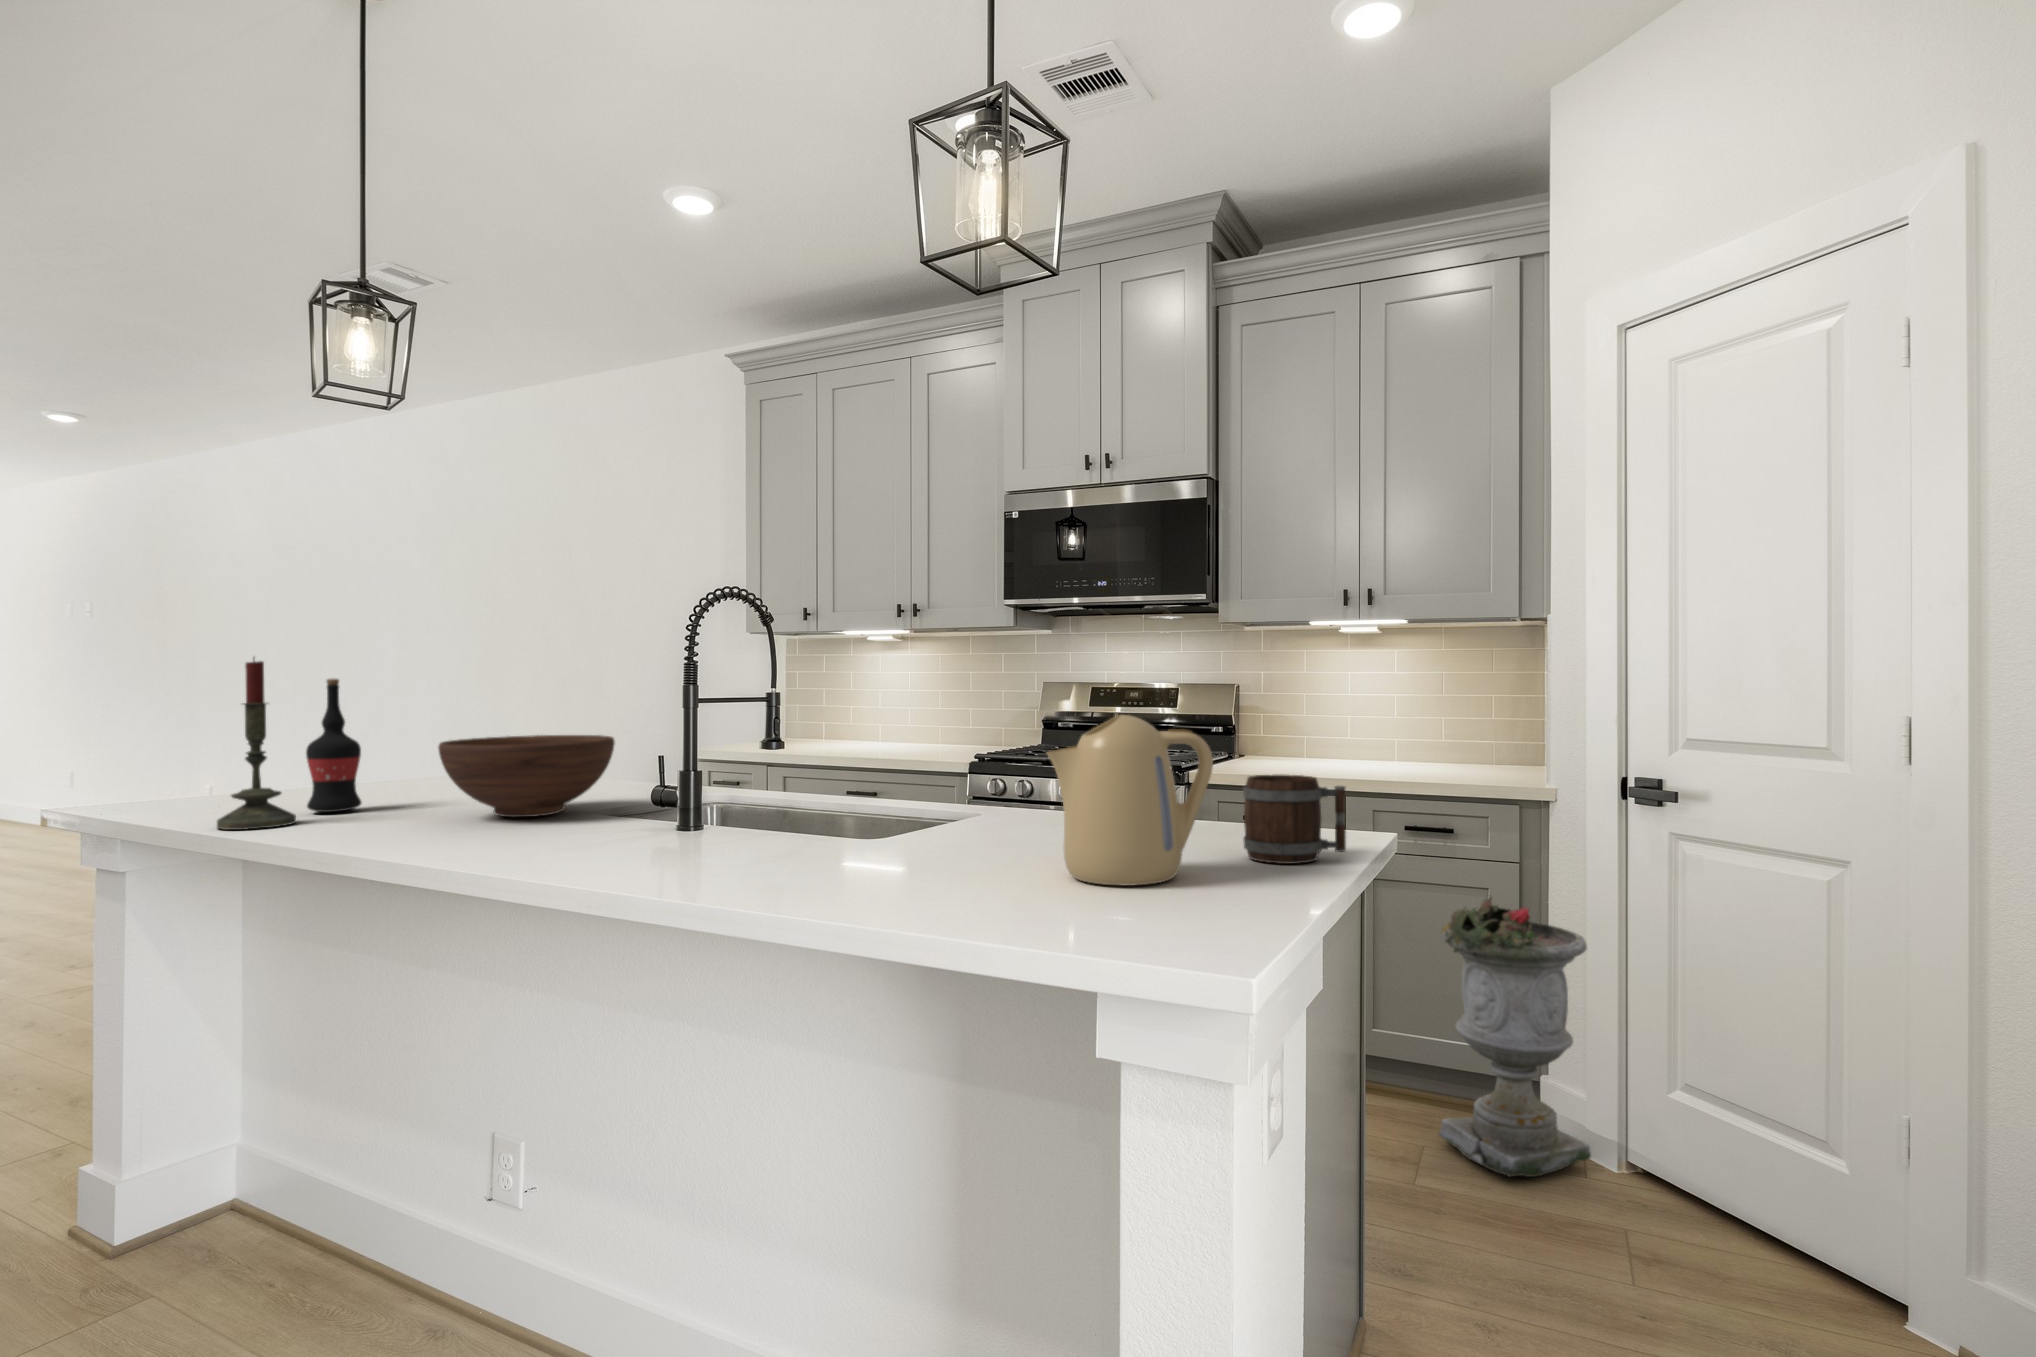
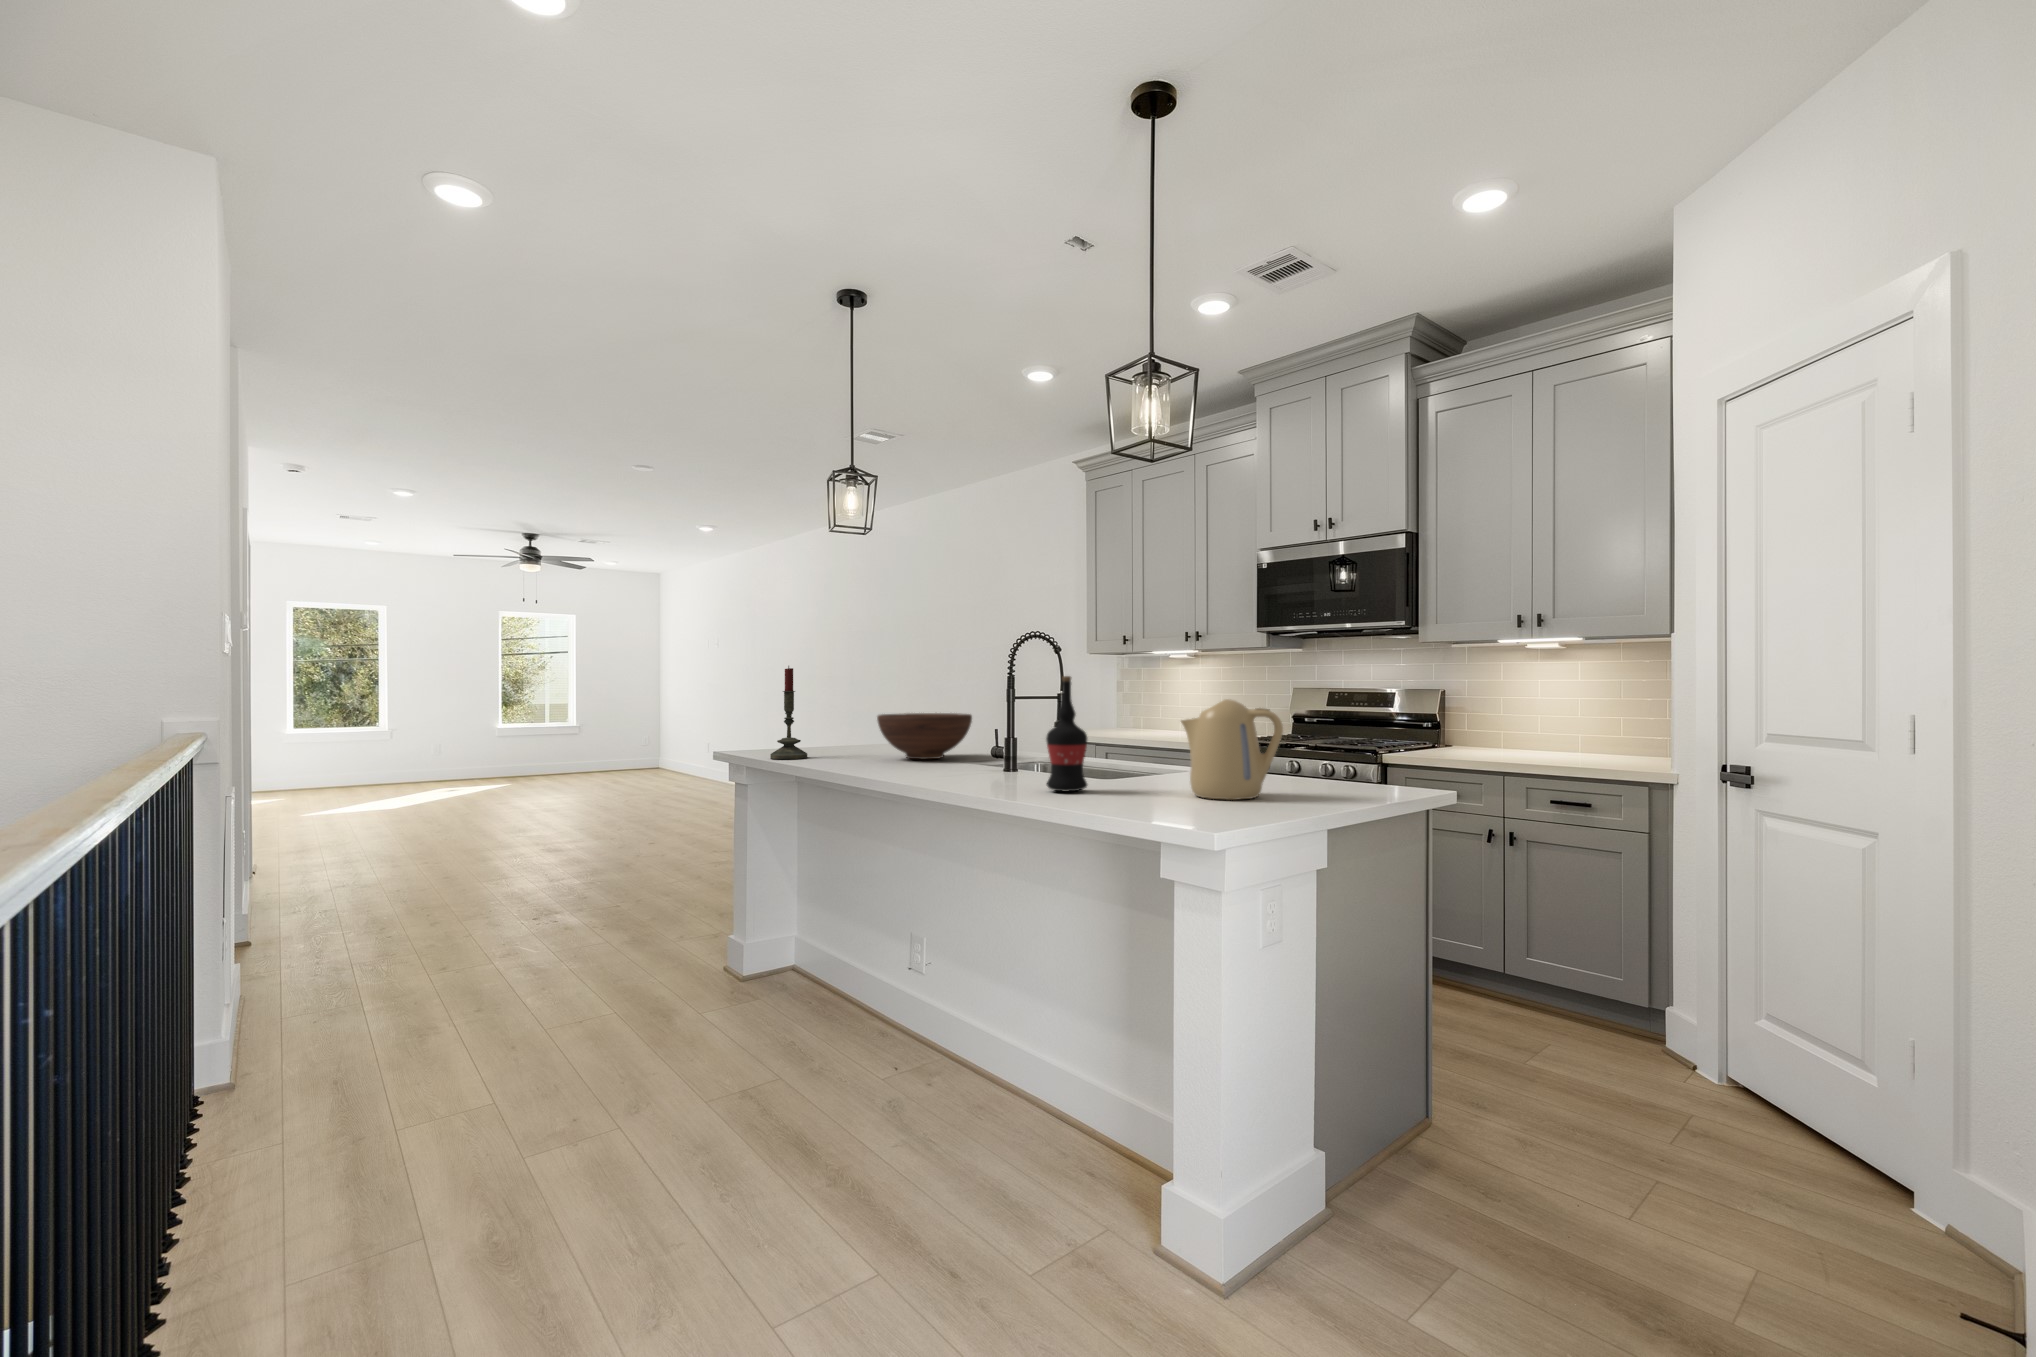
wine bottle: present [306,679,361,812] -> present [1046,676,1087,792]
mug: present [1243,774,1346,864] -> none [1317,741,1385,796]
planter: present [1439,897,1591,1177] -> none [1560,855,1689,1073]

